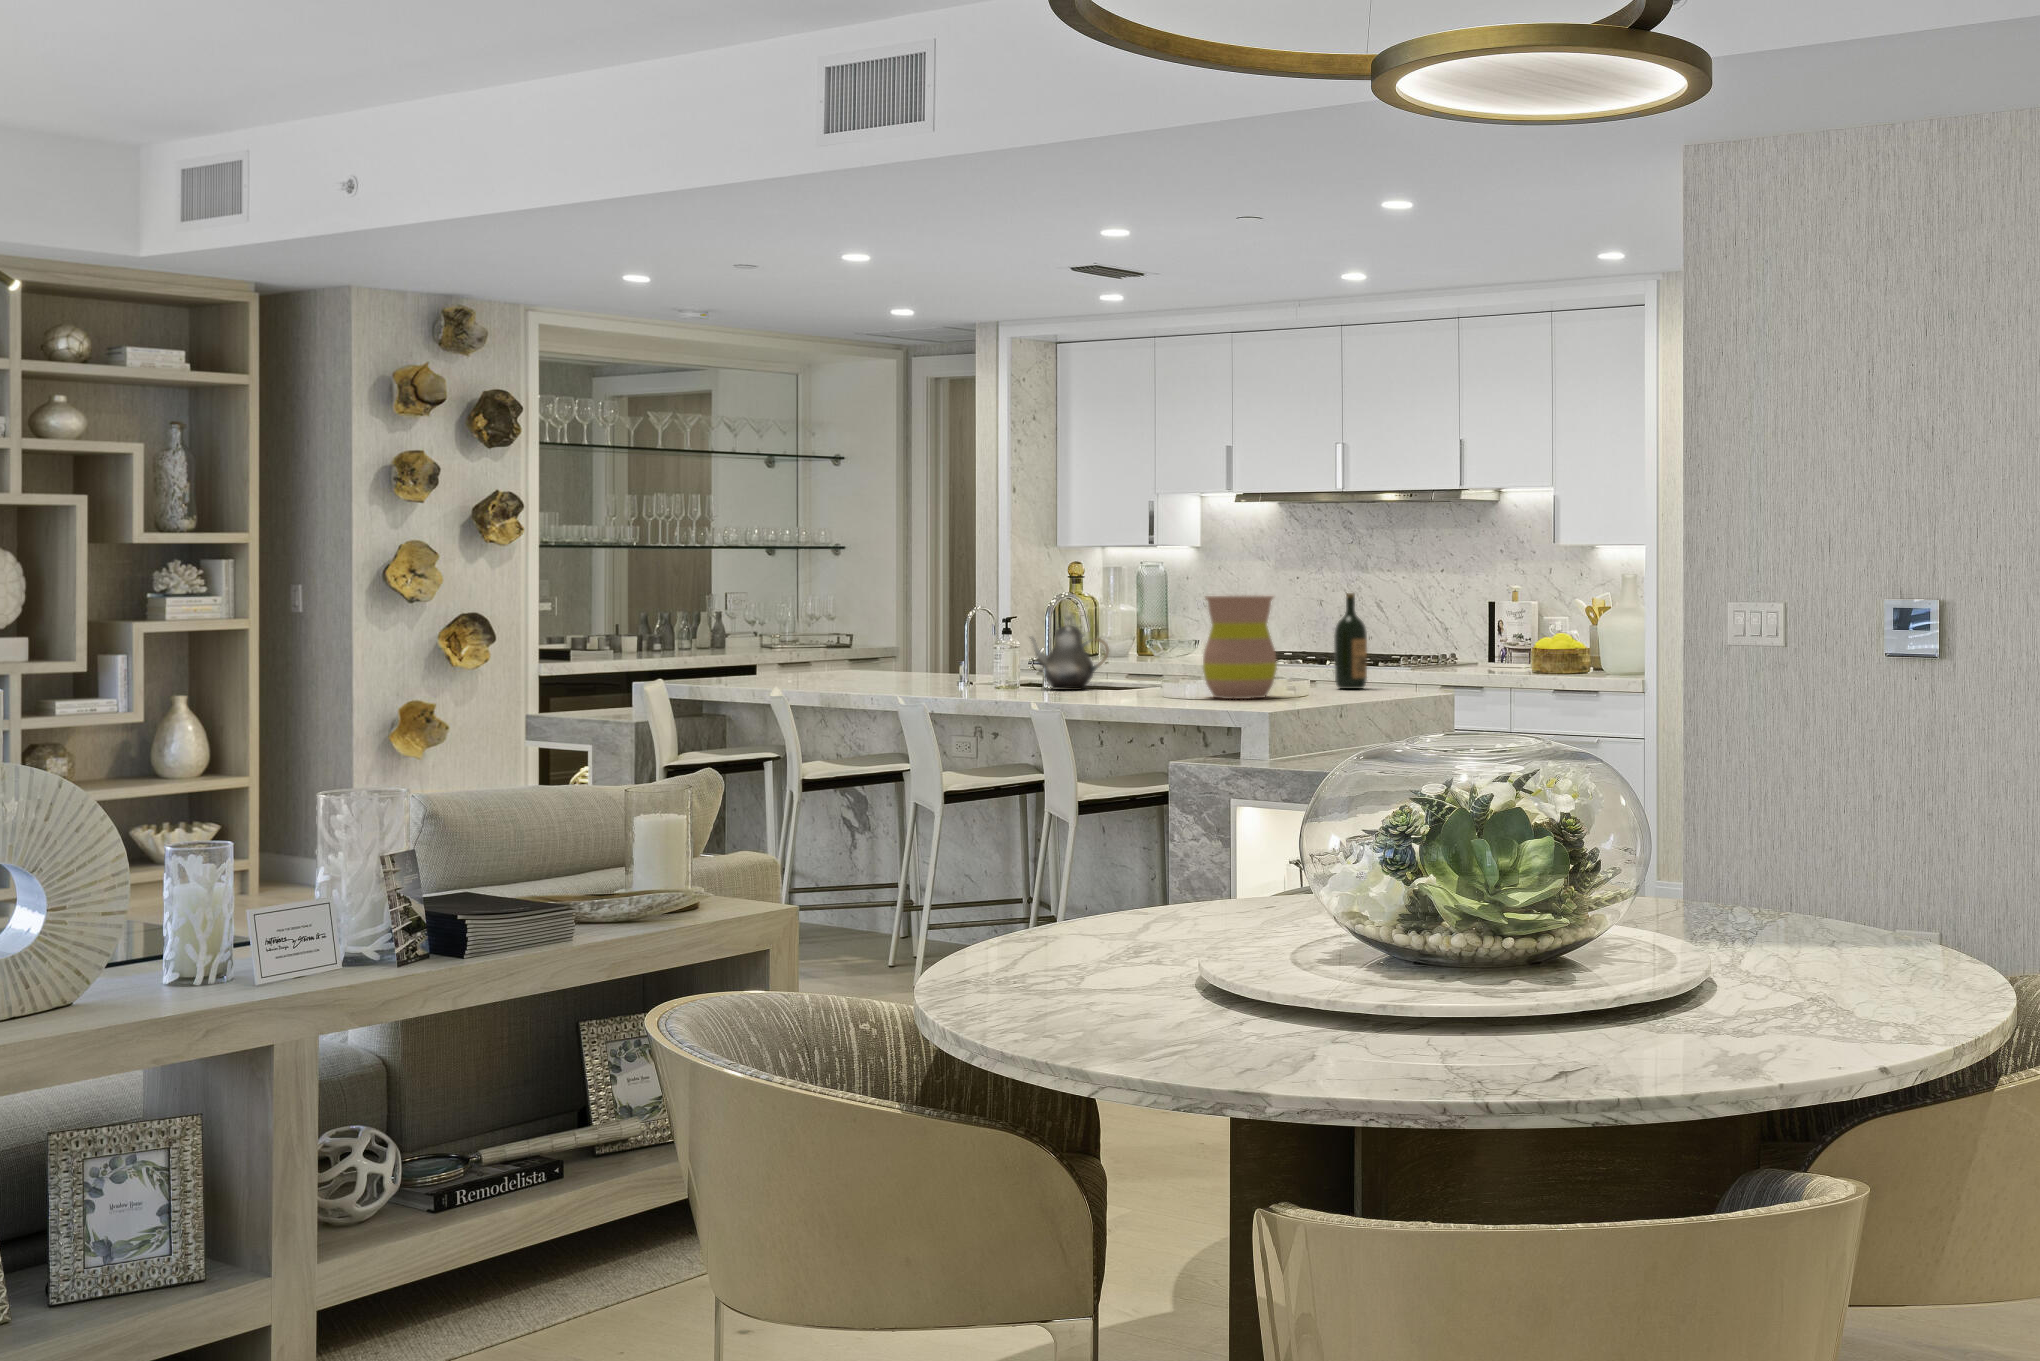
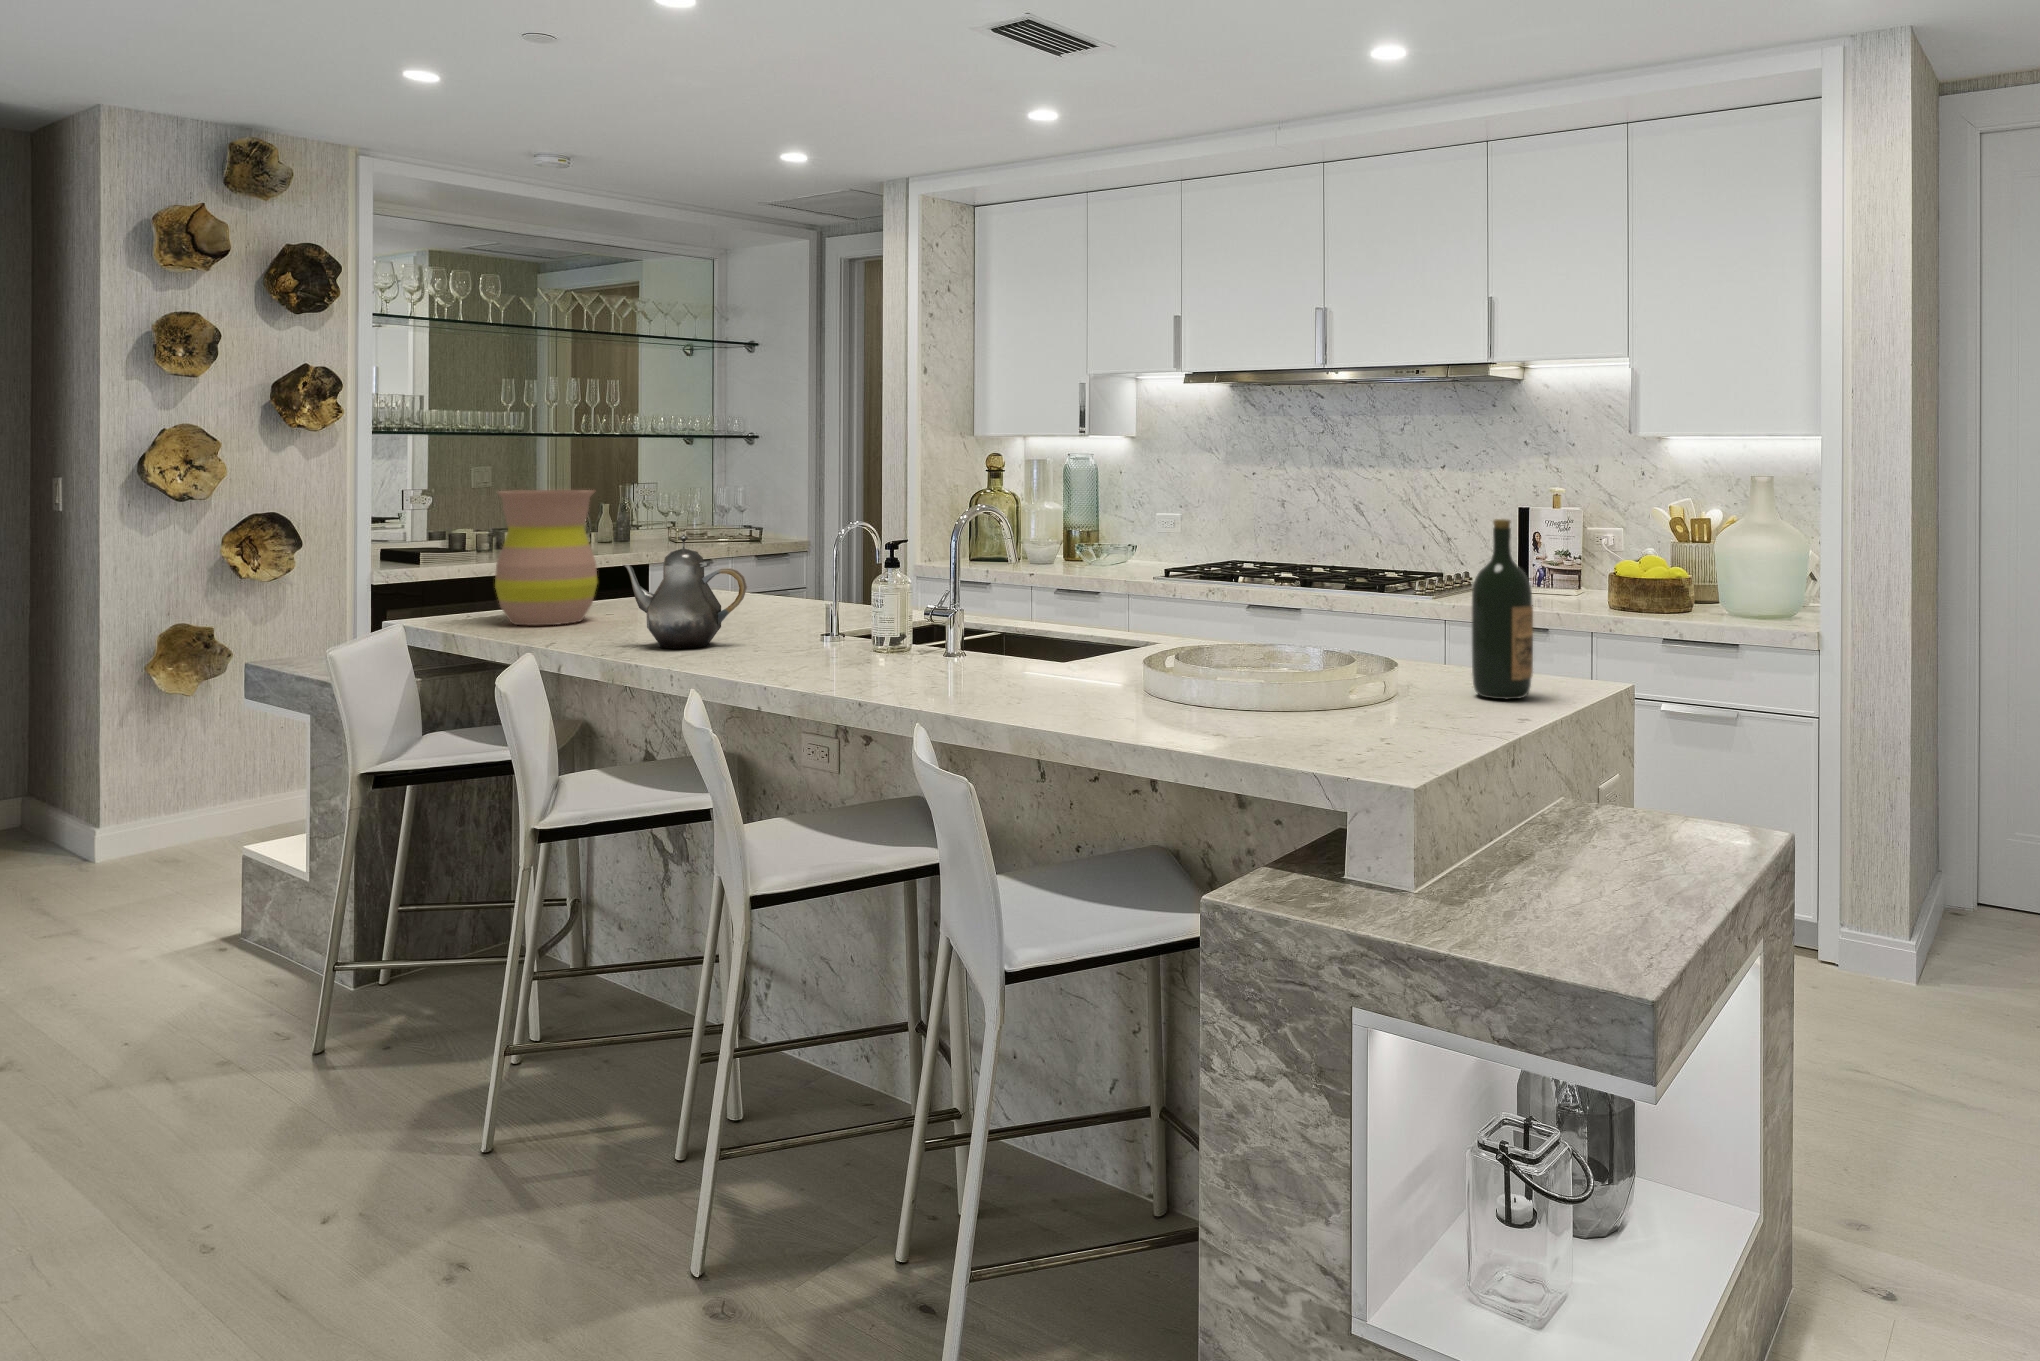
vase: present [1203,596,1277,699] -> present [495,490,597,625]
teapot: present [1030,617,1109,690] -> present [623,535,747,649]

